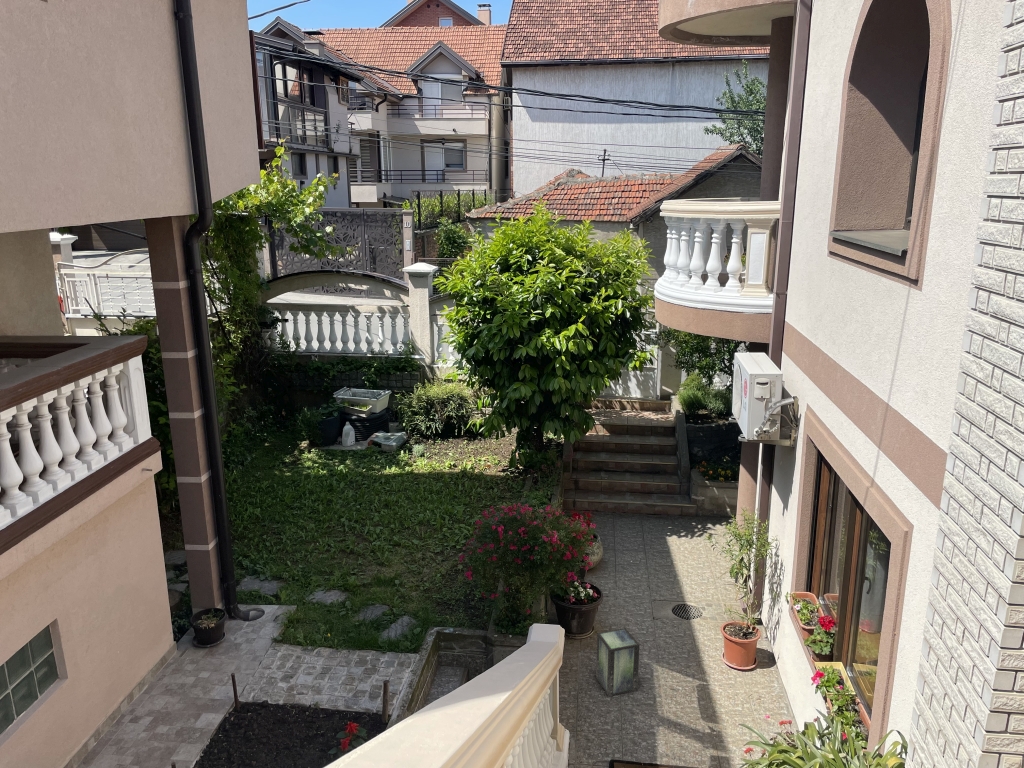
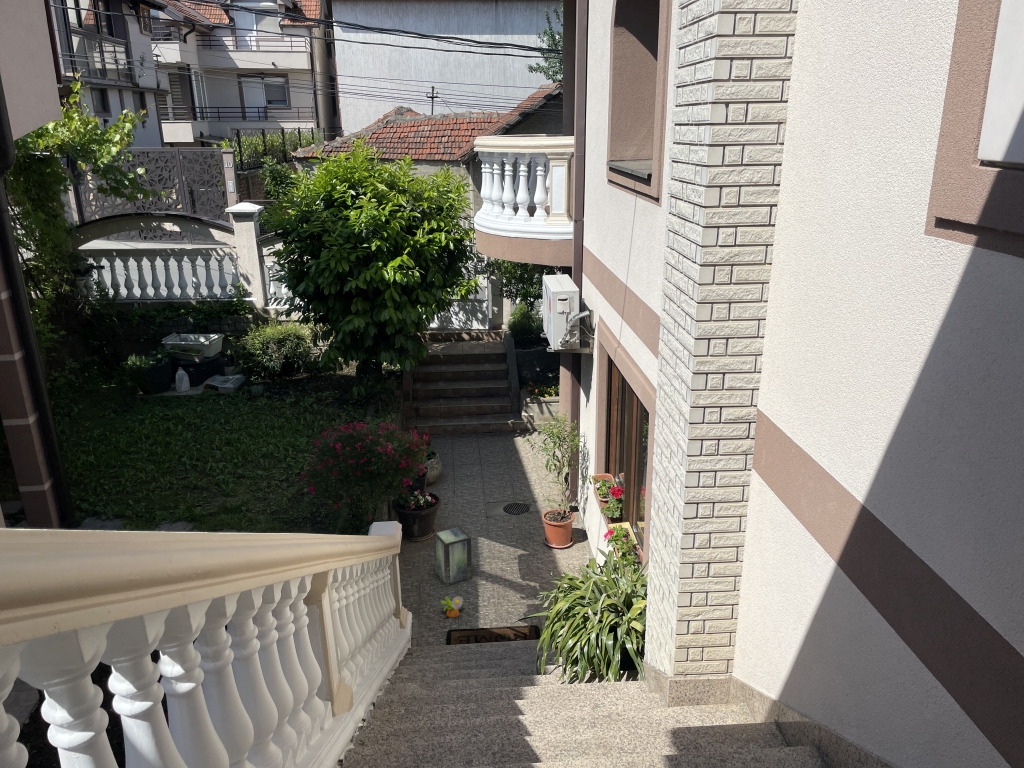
decorative plant: none [602,712,631,739] -> present [441,596,464,617]

